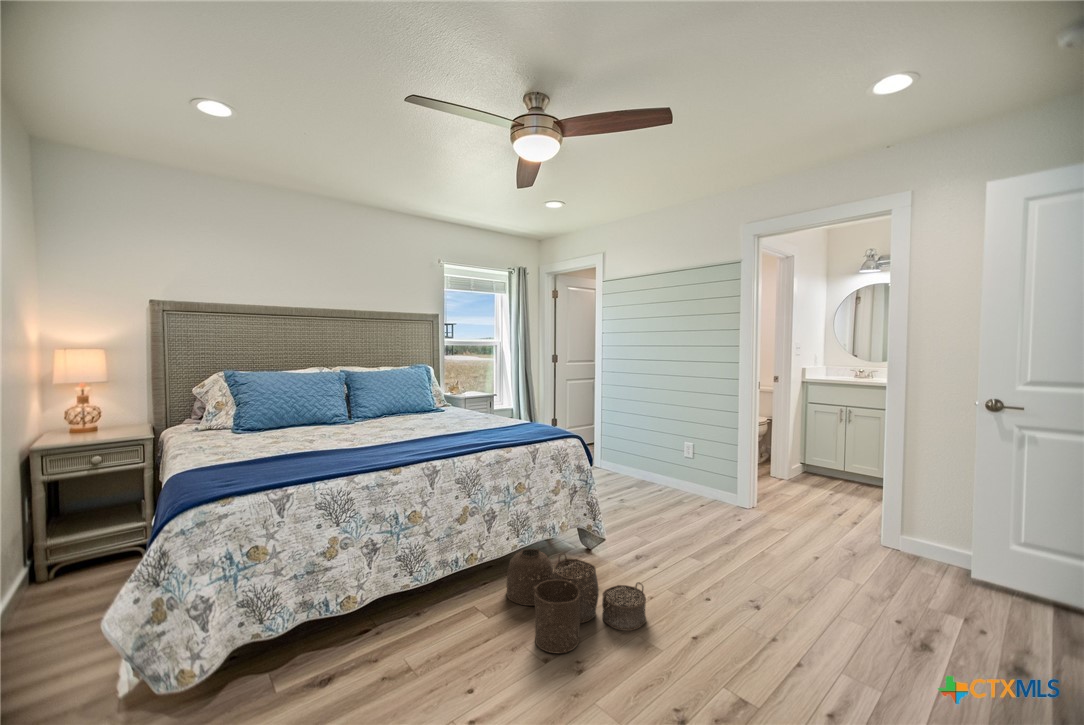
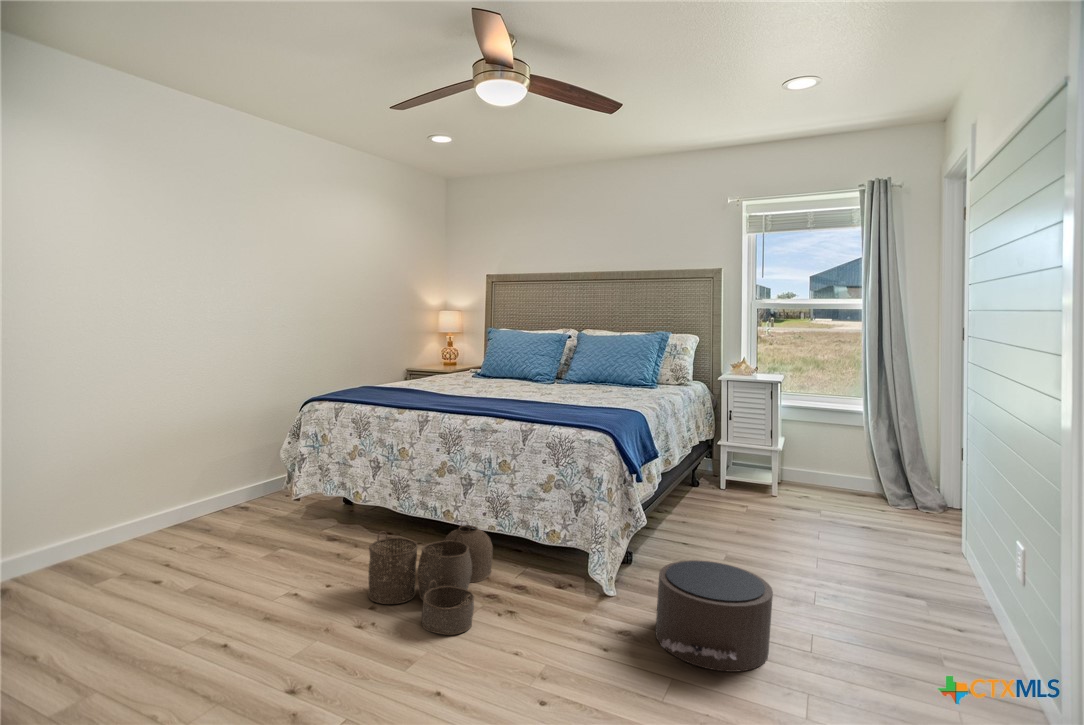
pouf: none [627,492,715,550] -> present [655,560,773,672]

